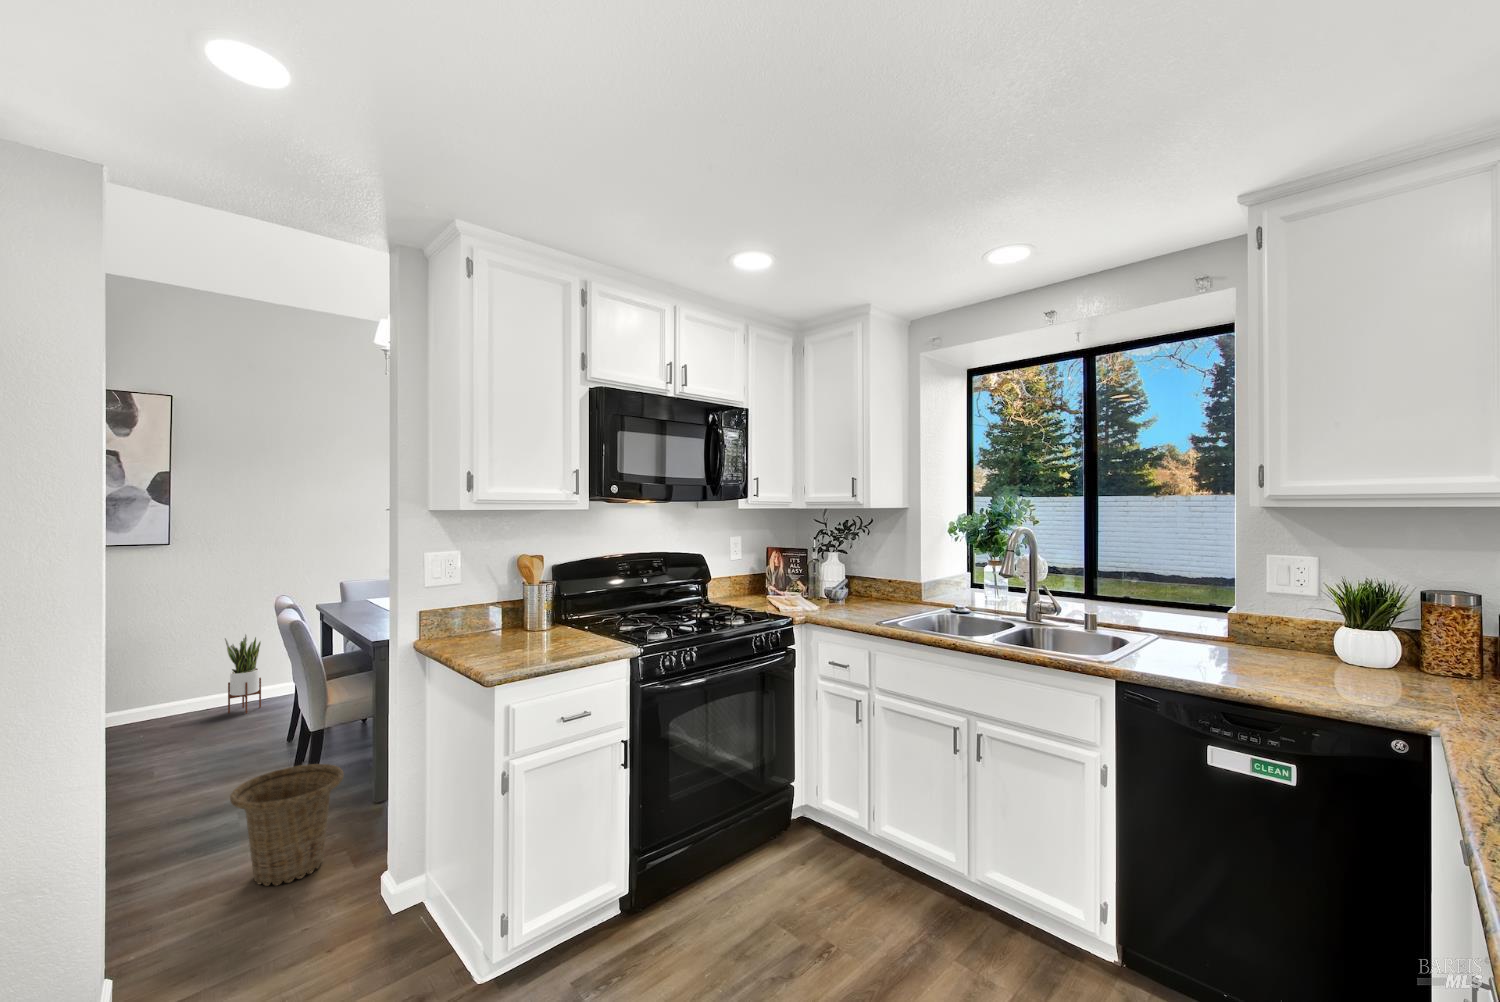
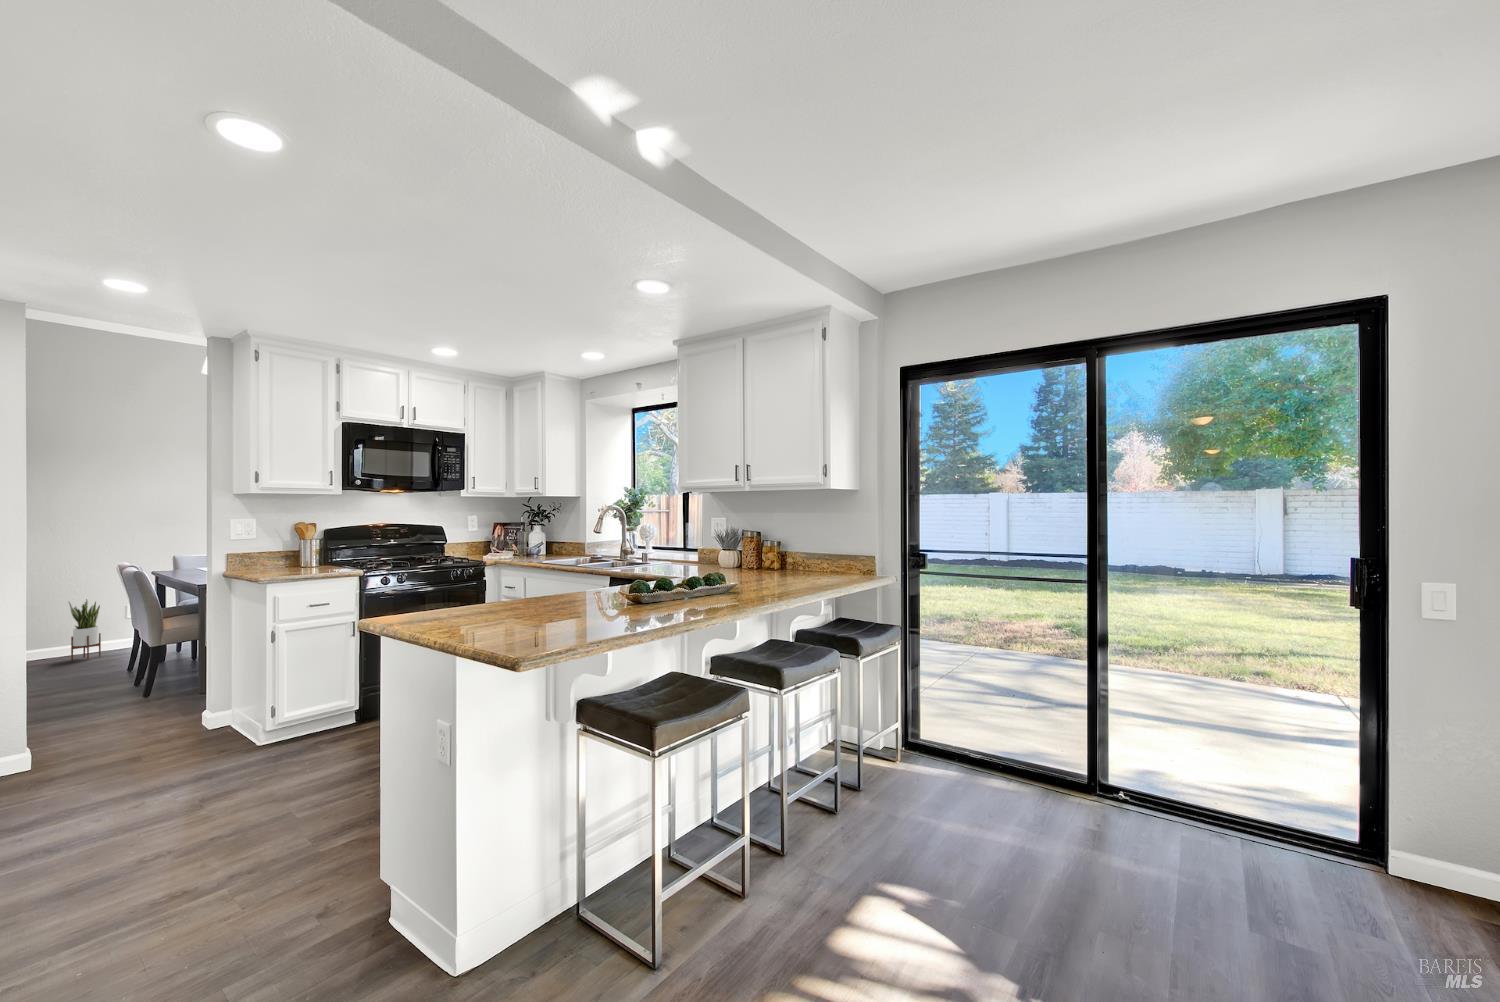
basket: present [230,764,344,886] -> none [94,660,175,728]

